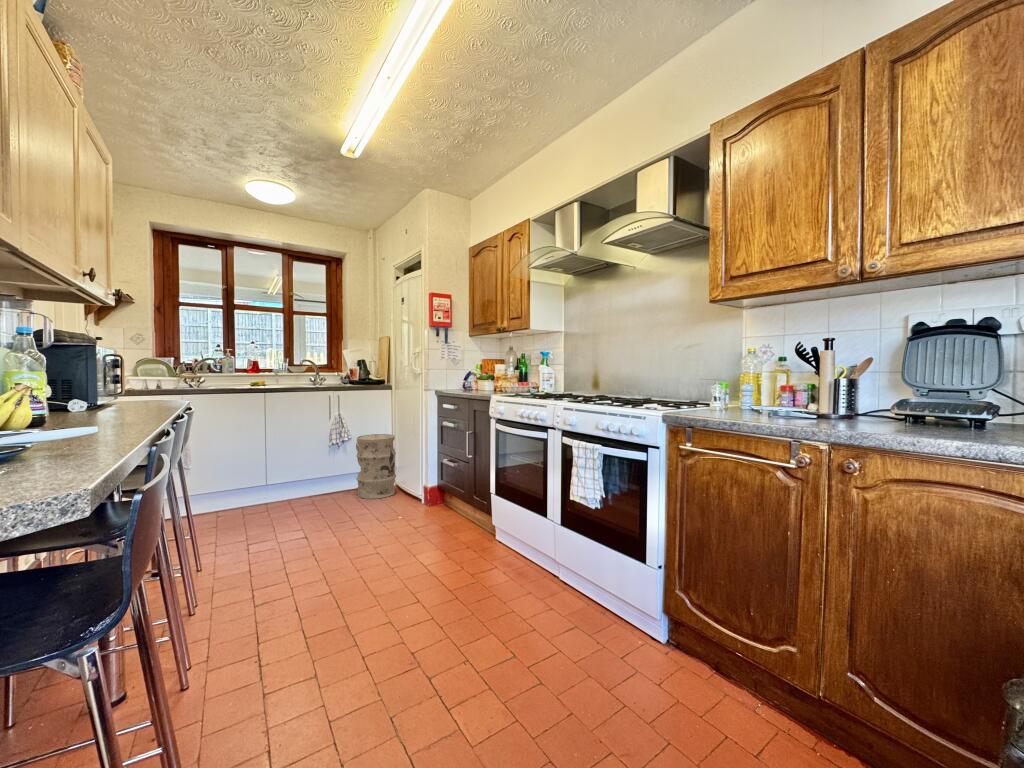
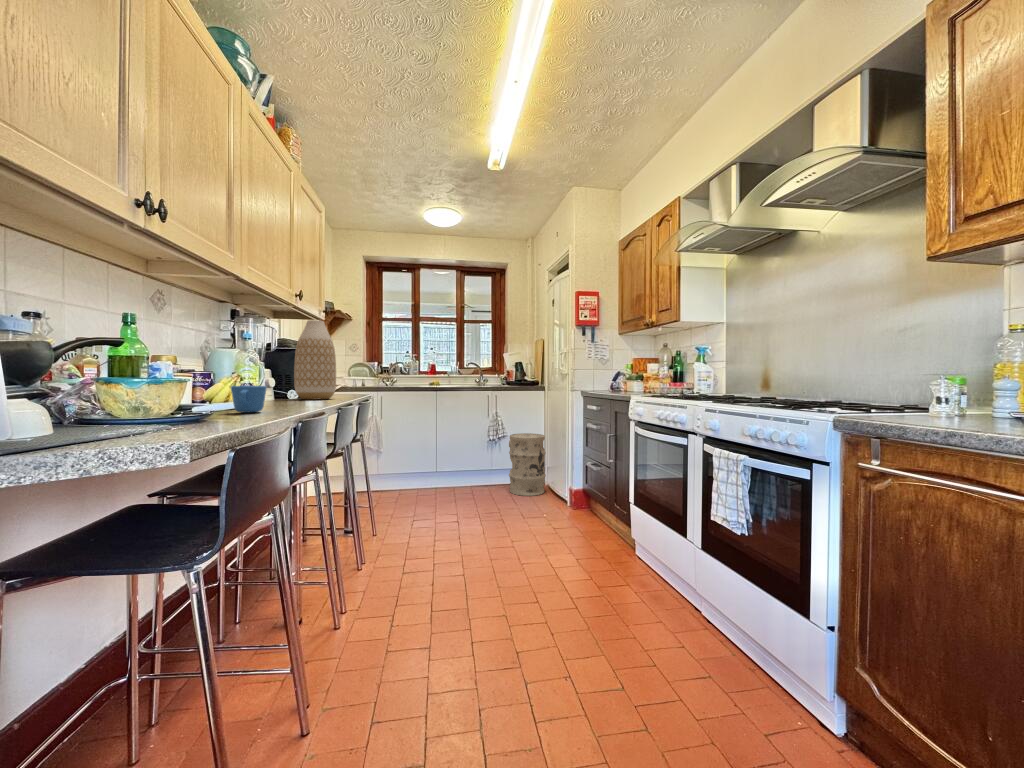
vase: none [101,315,164,414] -> present [294,320,336,400]
mug: none [66,406,120,441] -> present [231,386,267,413]

